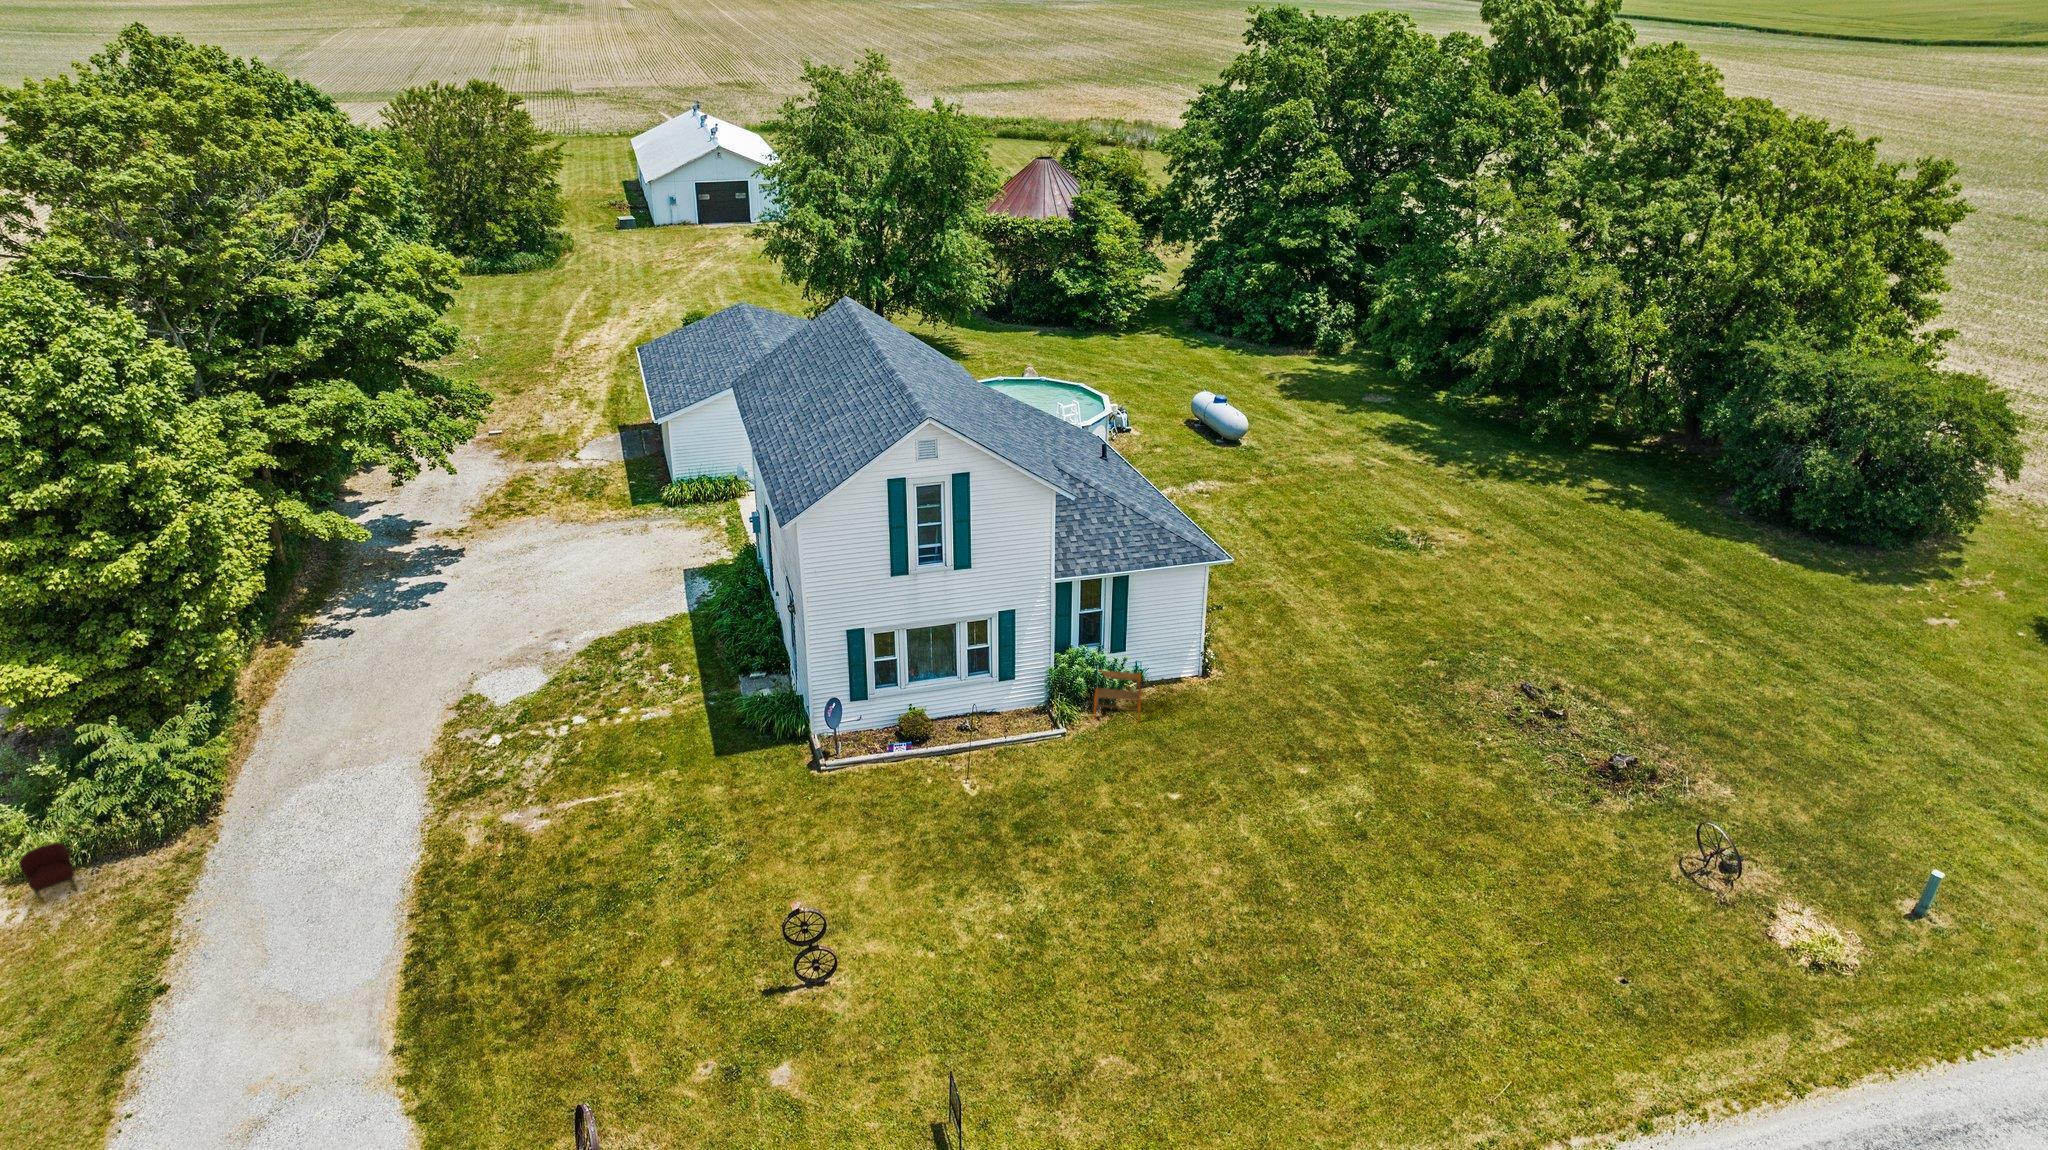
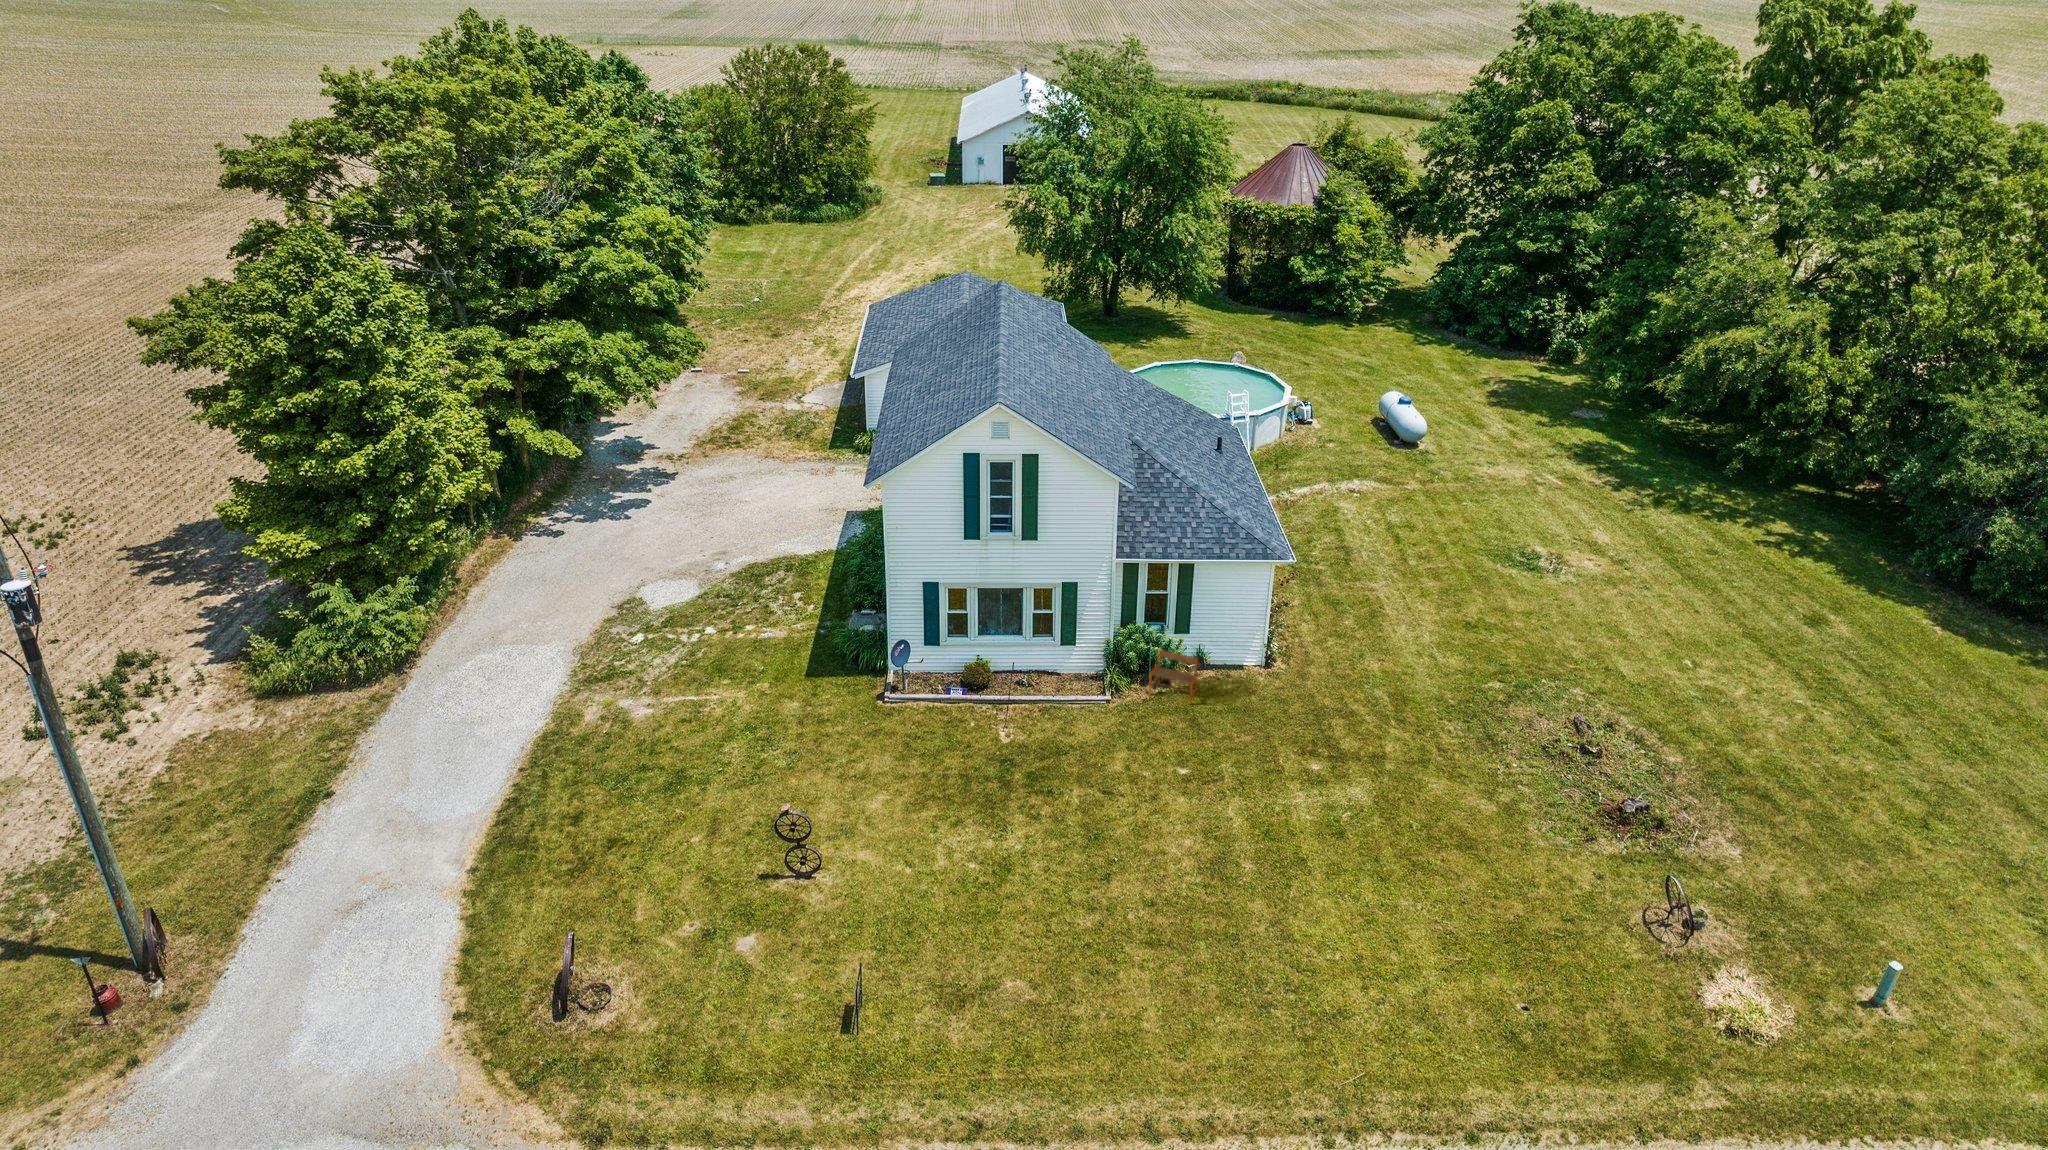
chair: present [19,843,77,902] -> none [262,672,303,716]

